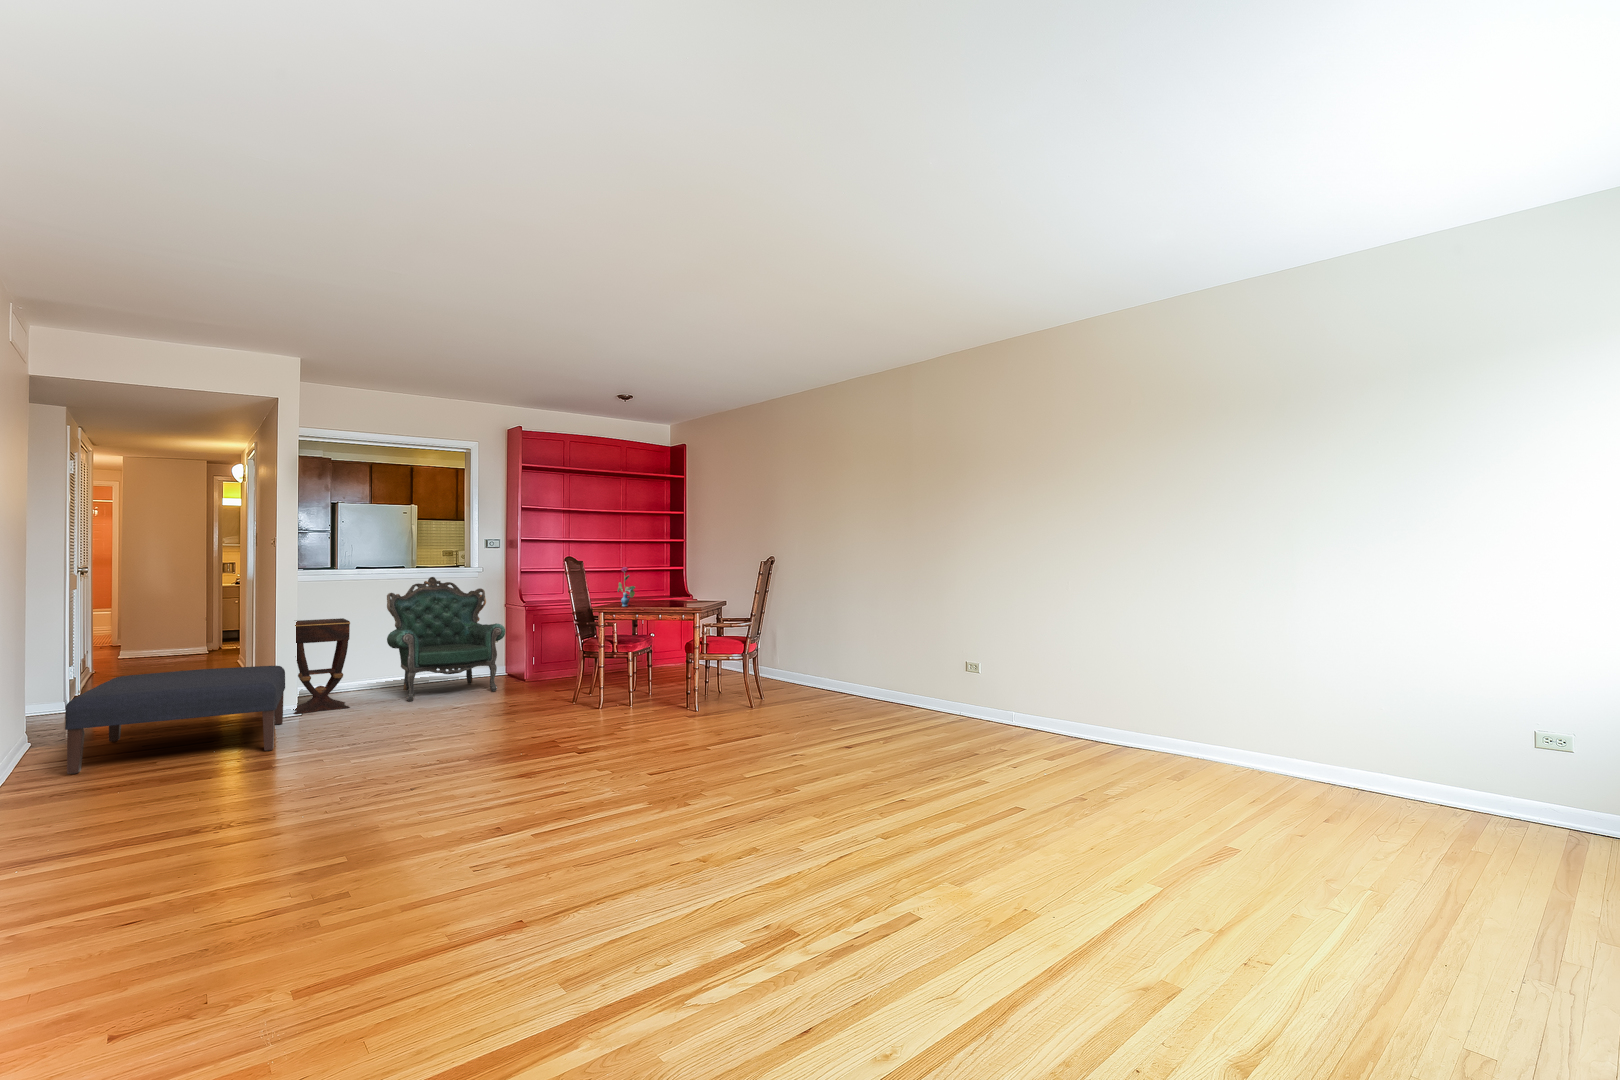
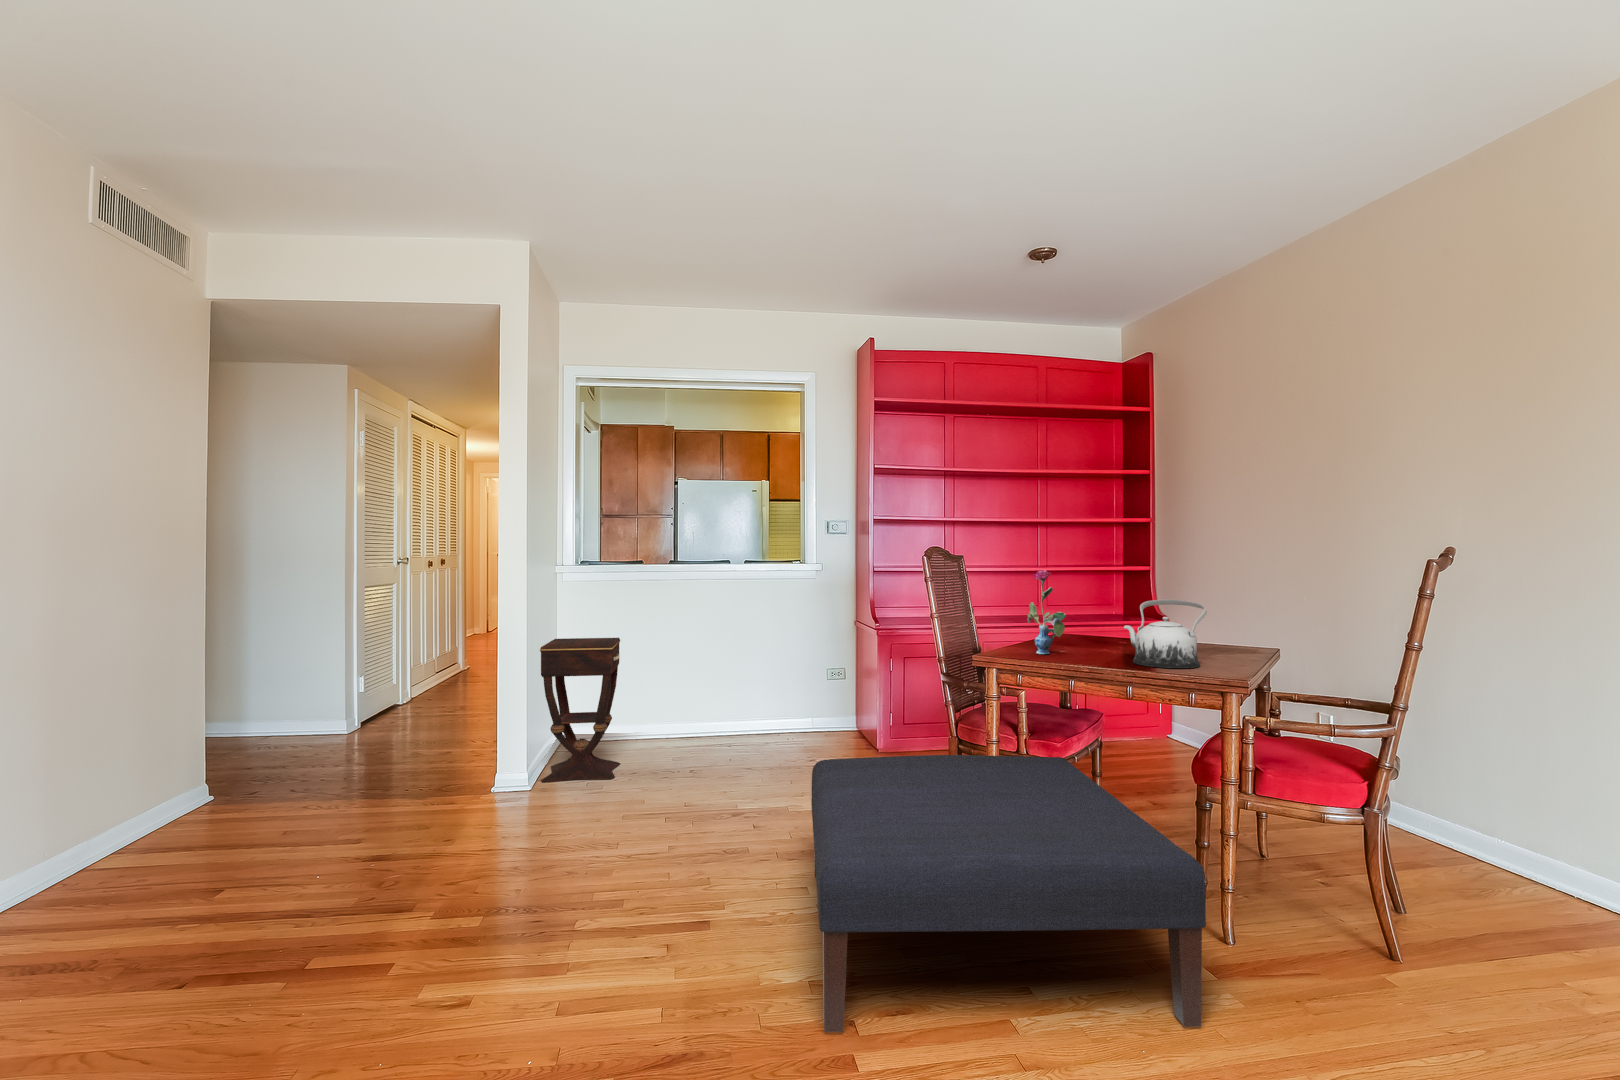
armchair: present [387,577,505,701] -> none [676,577,841,777]
teapot: none [660,579,693,607] -> present [1124,600,1207,668]
ottoman: present [65,666,285,774] -> present [811,755,1206,1032]

